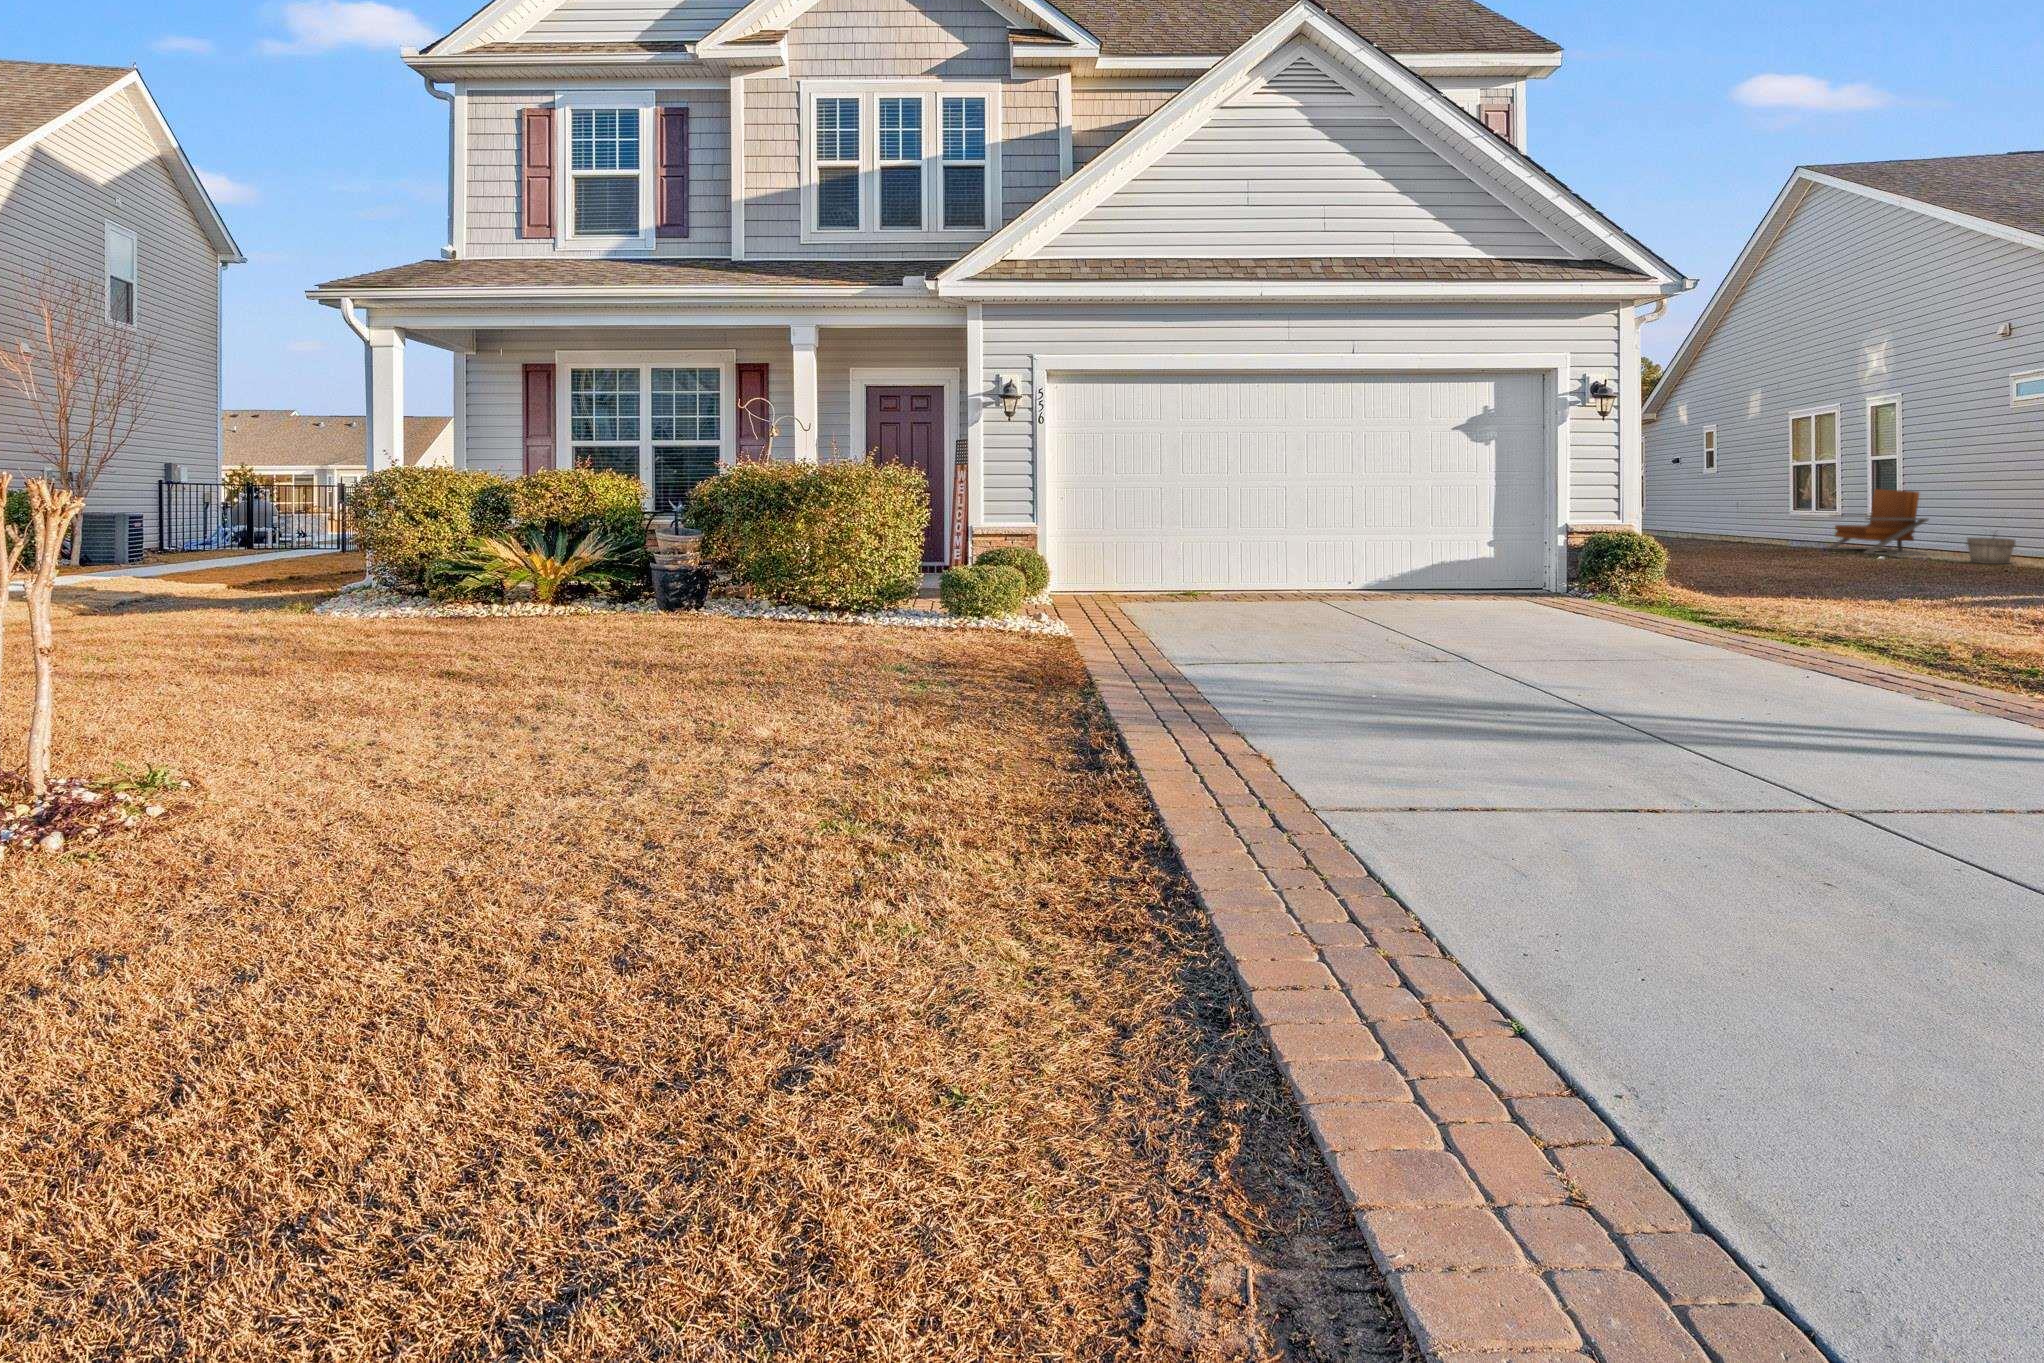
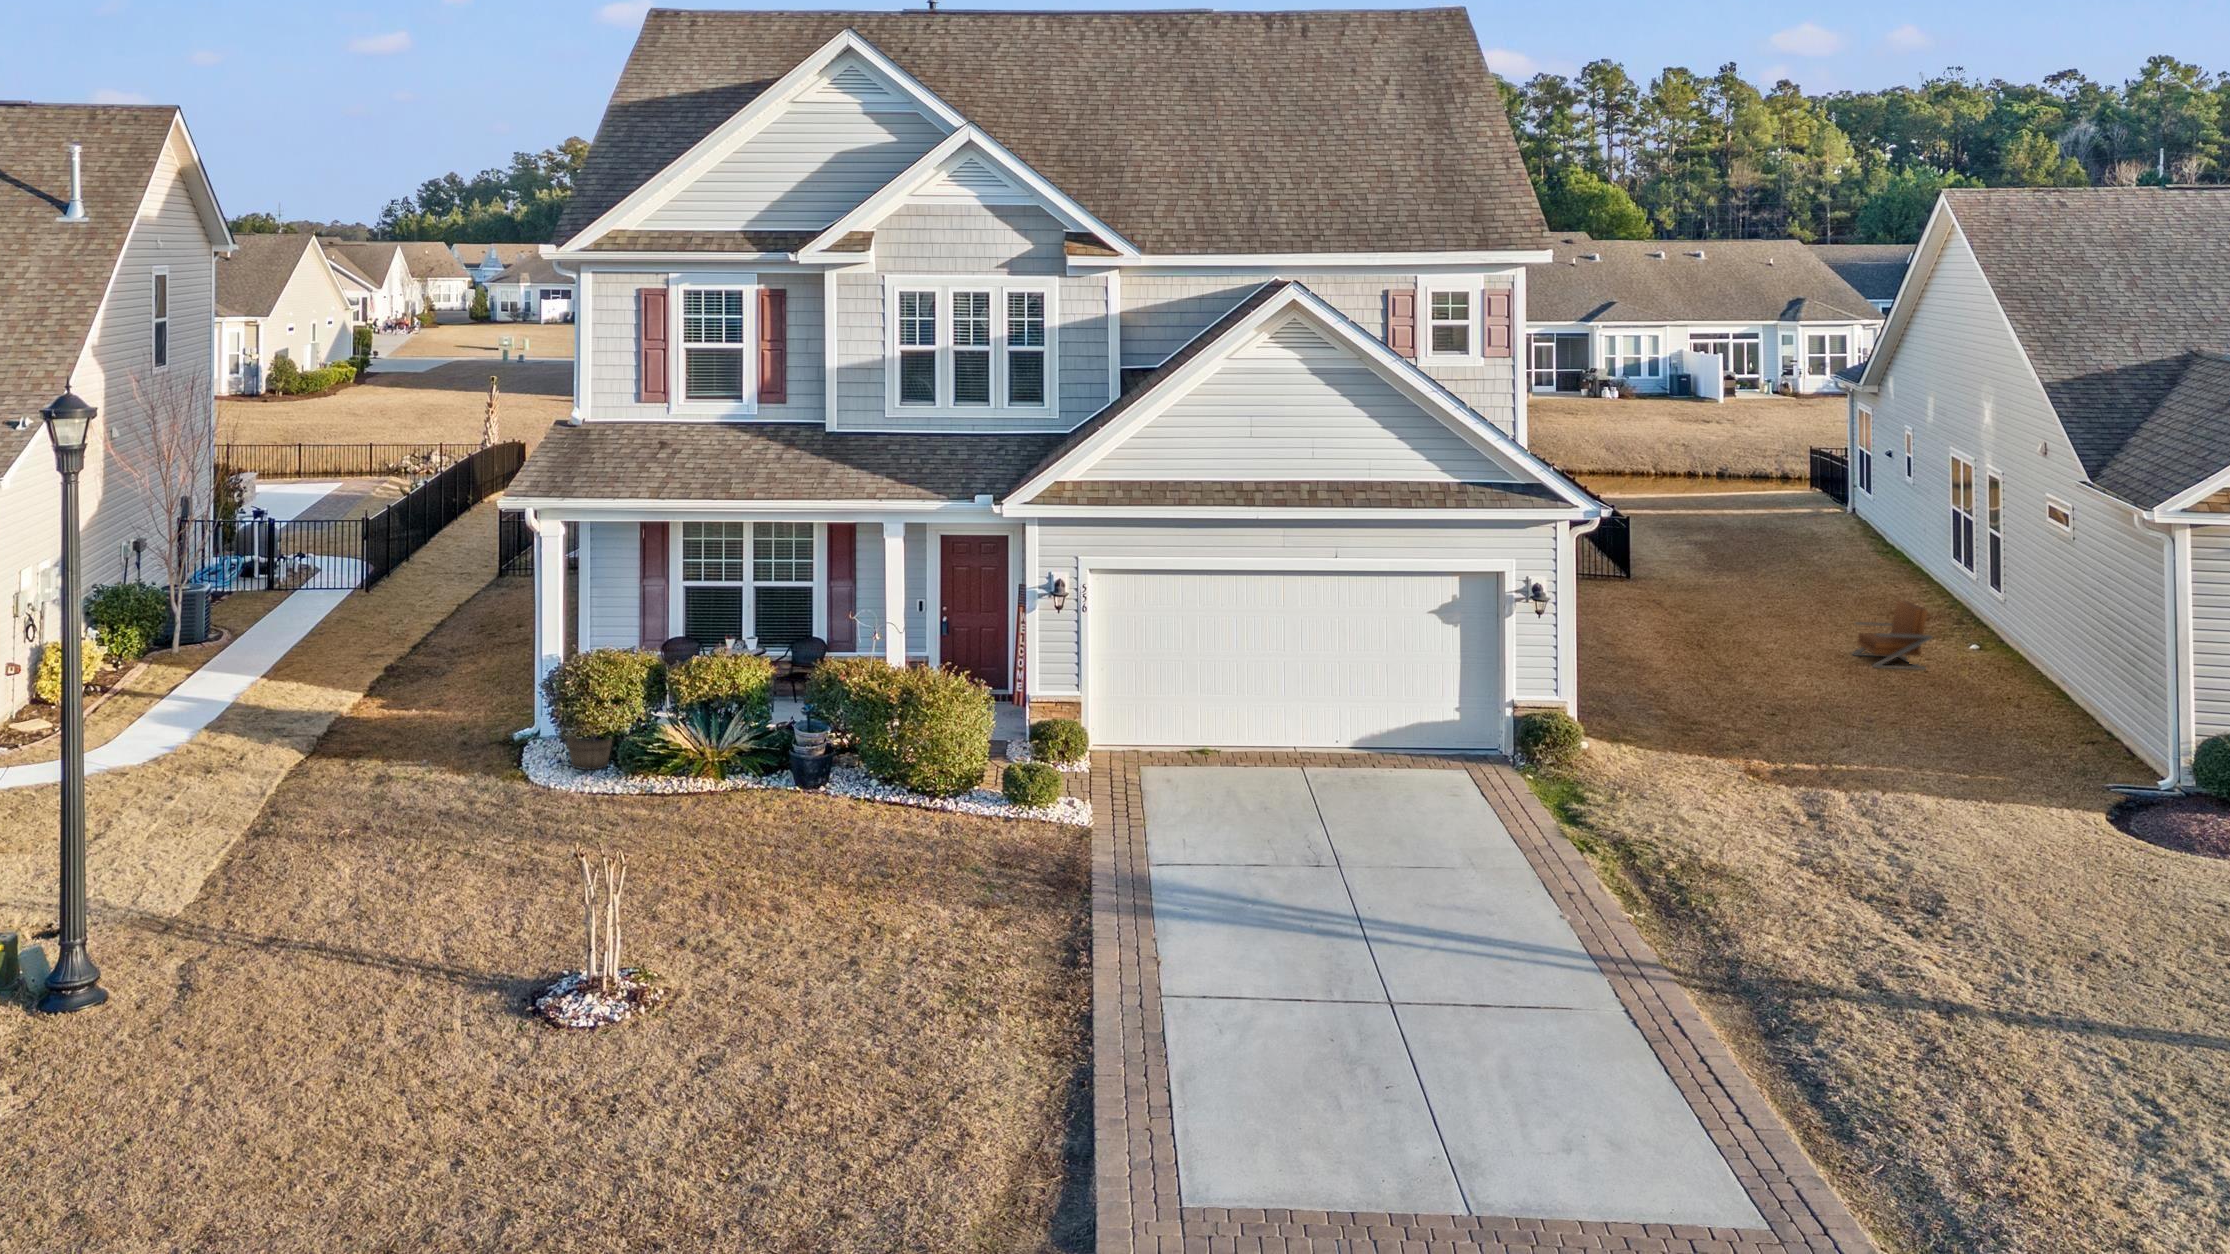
wooden bucket: present [1966,537,2015,564] -> present [567,736,612,770]

